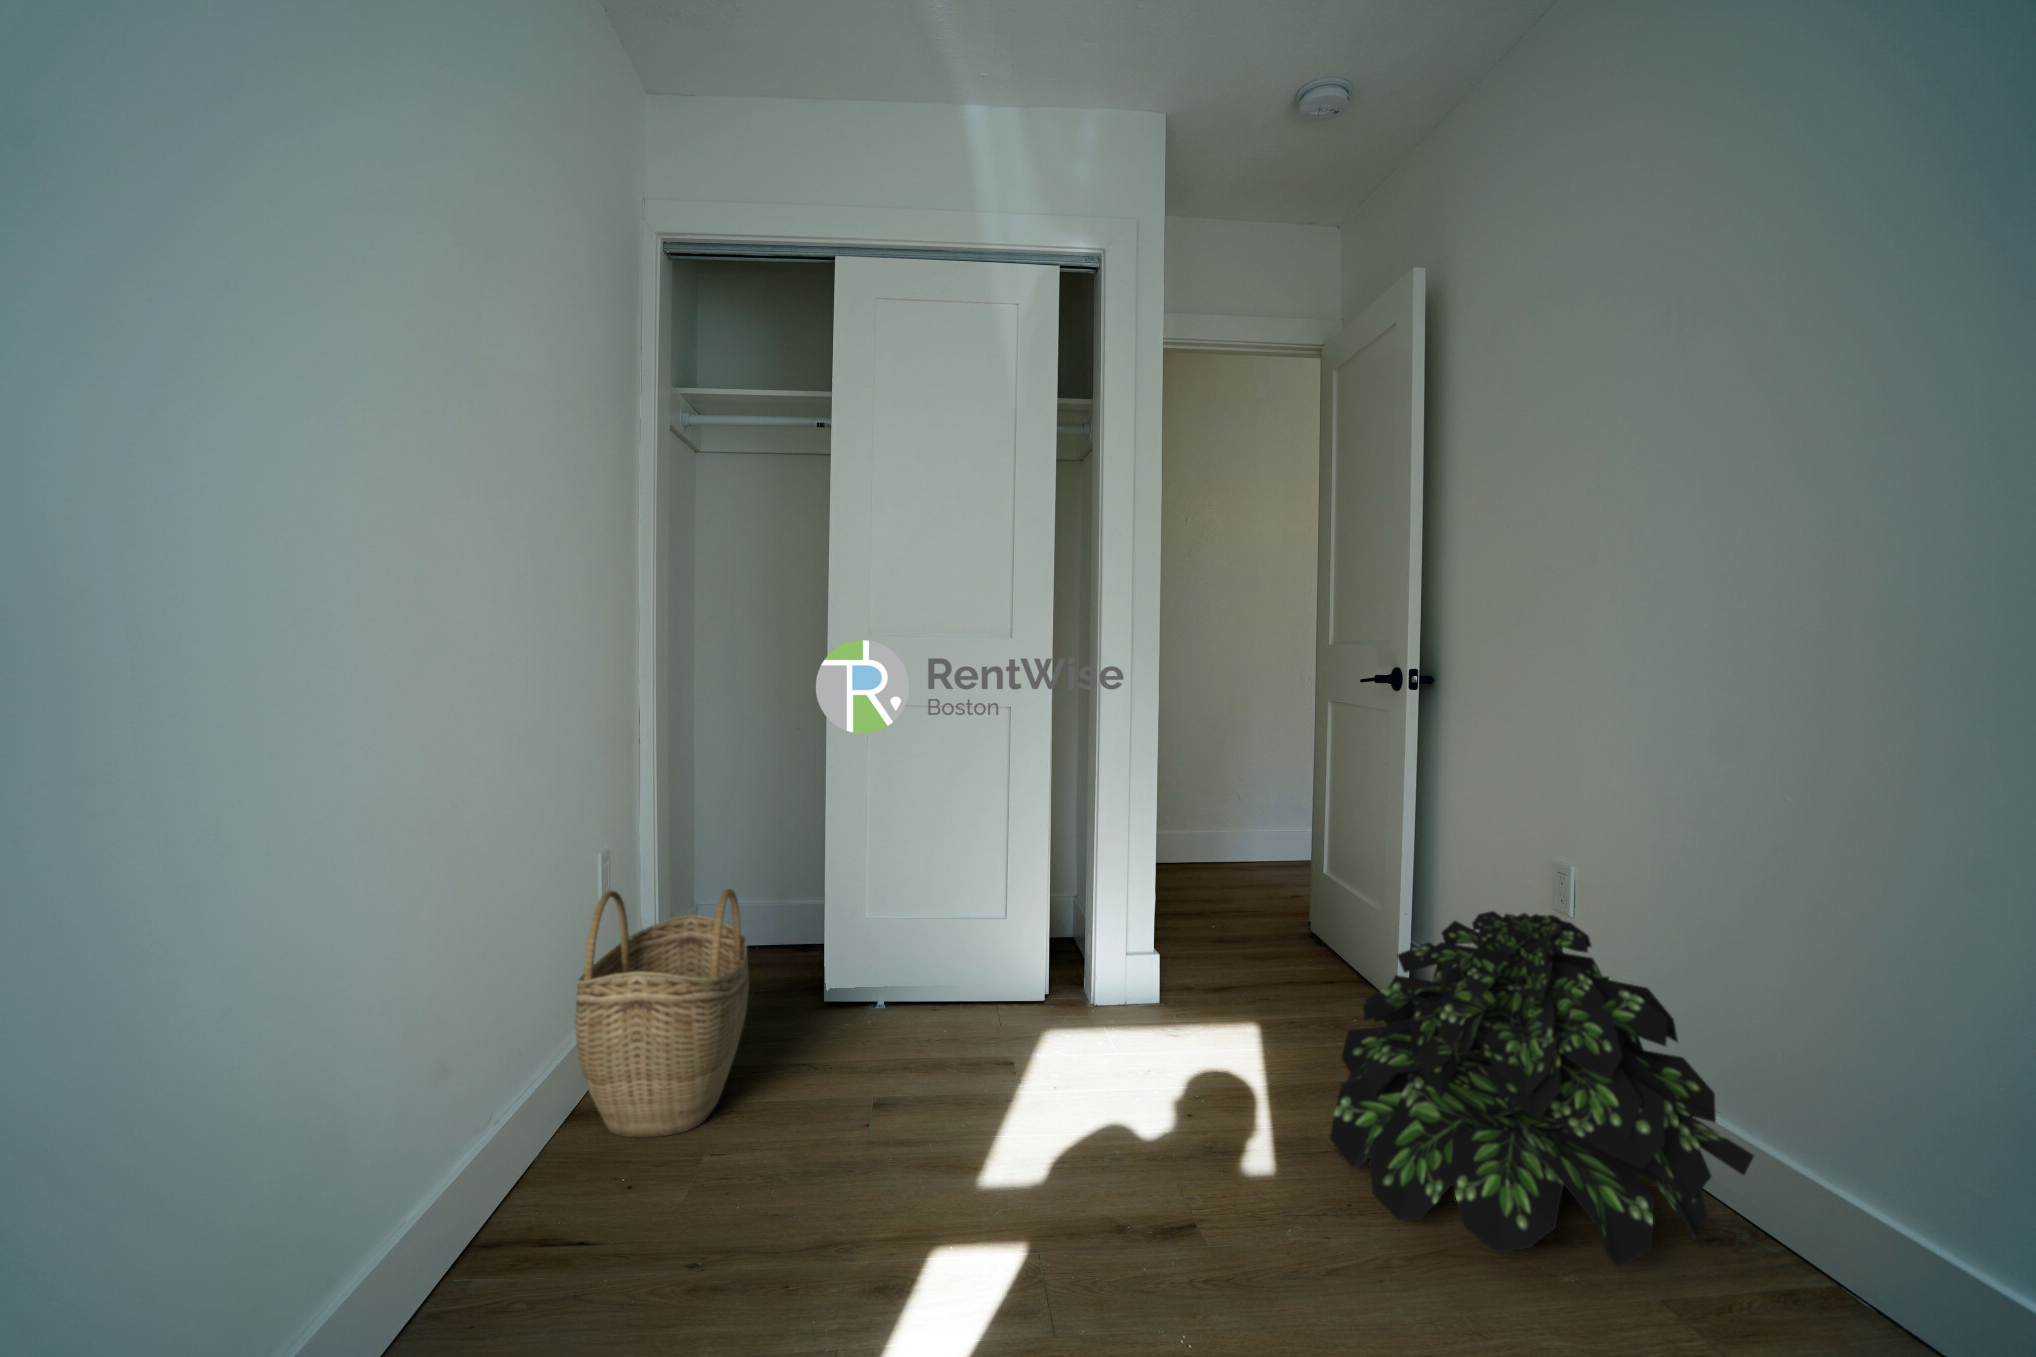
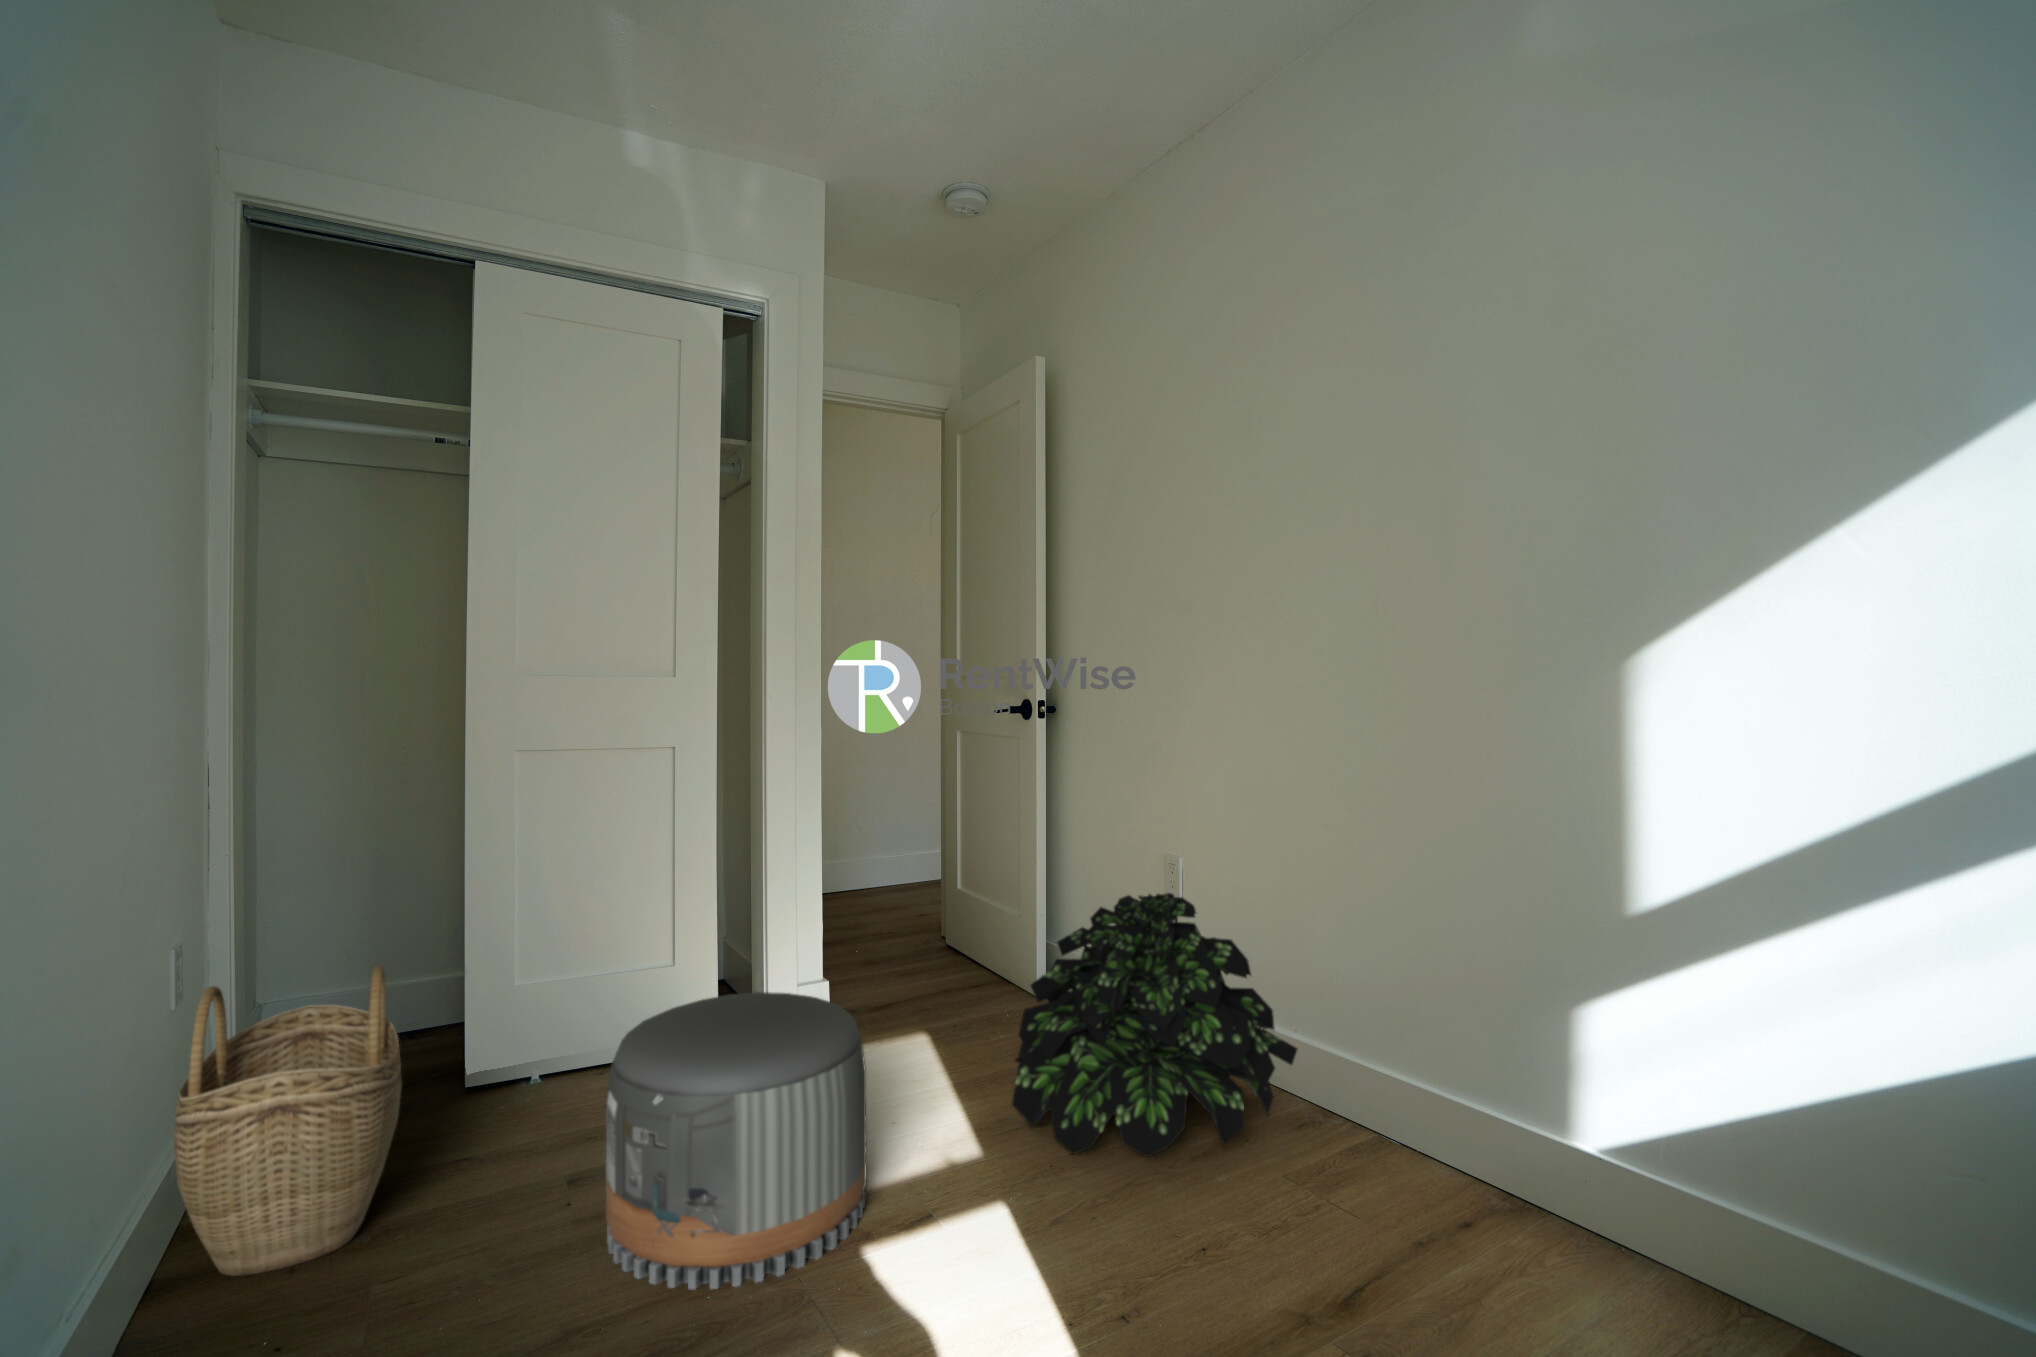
pouf: none [885,962,1144,1274] -> present [606,992,866,1290]

